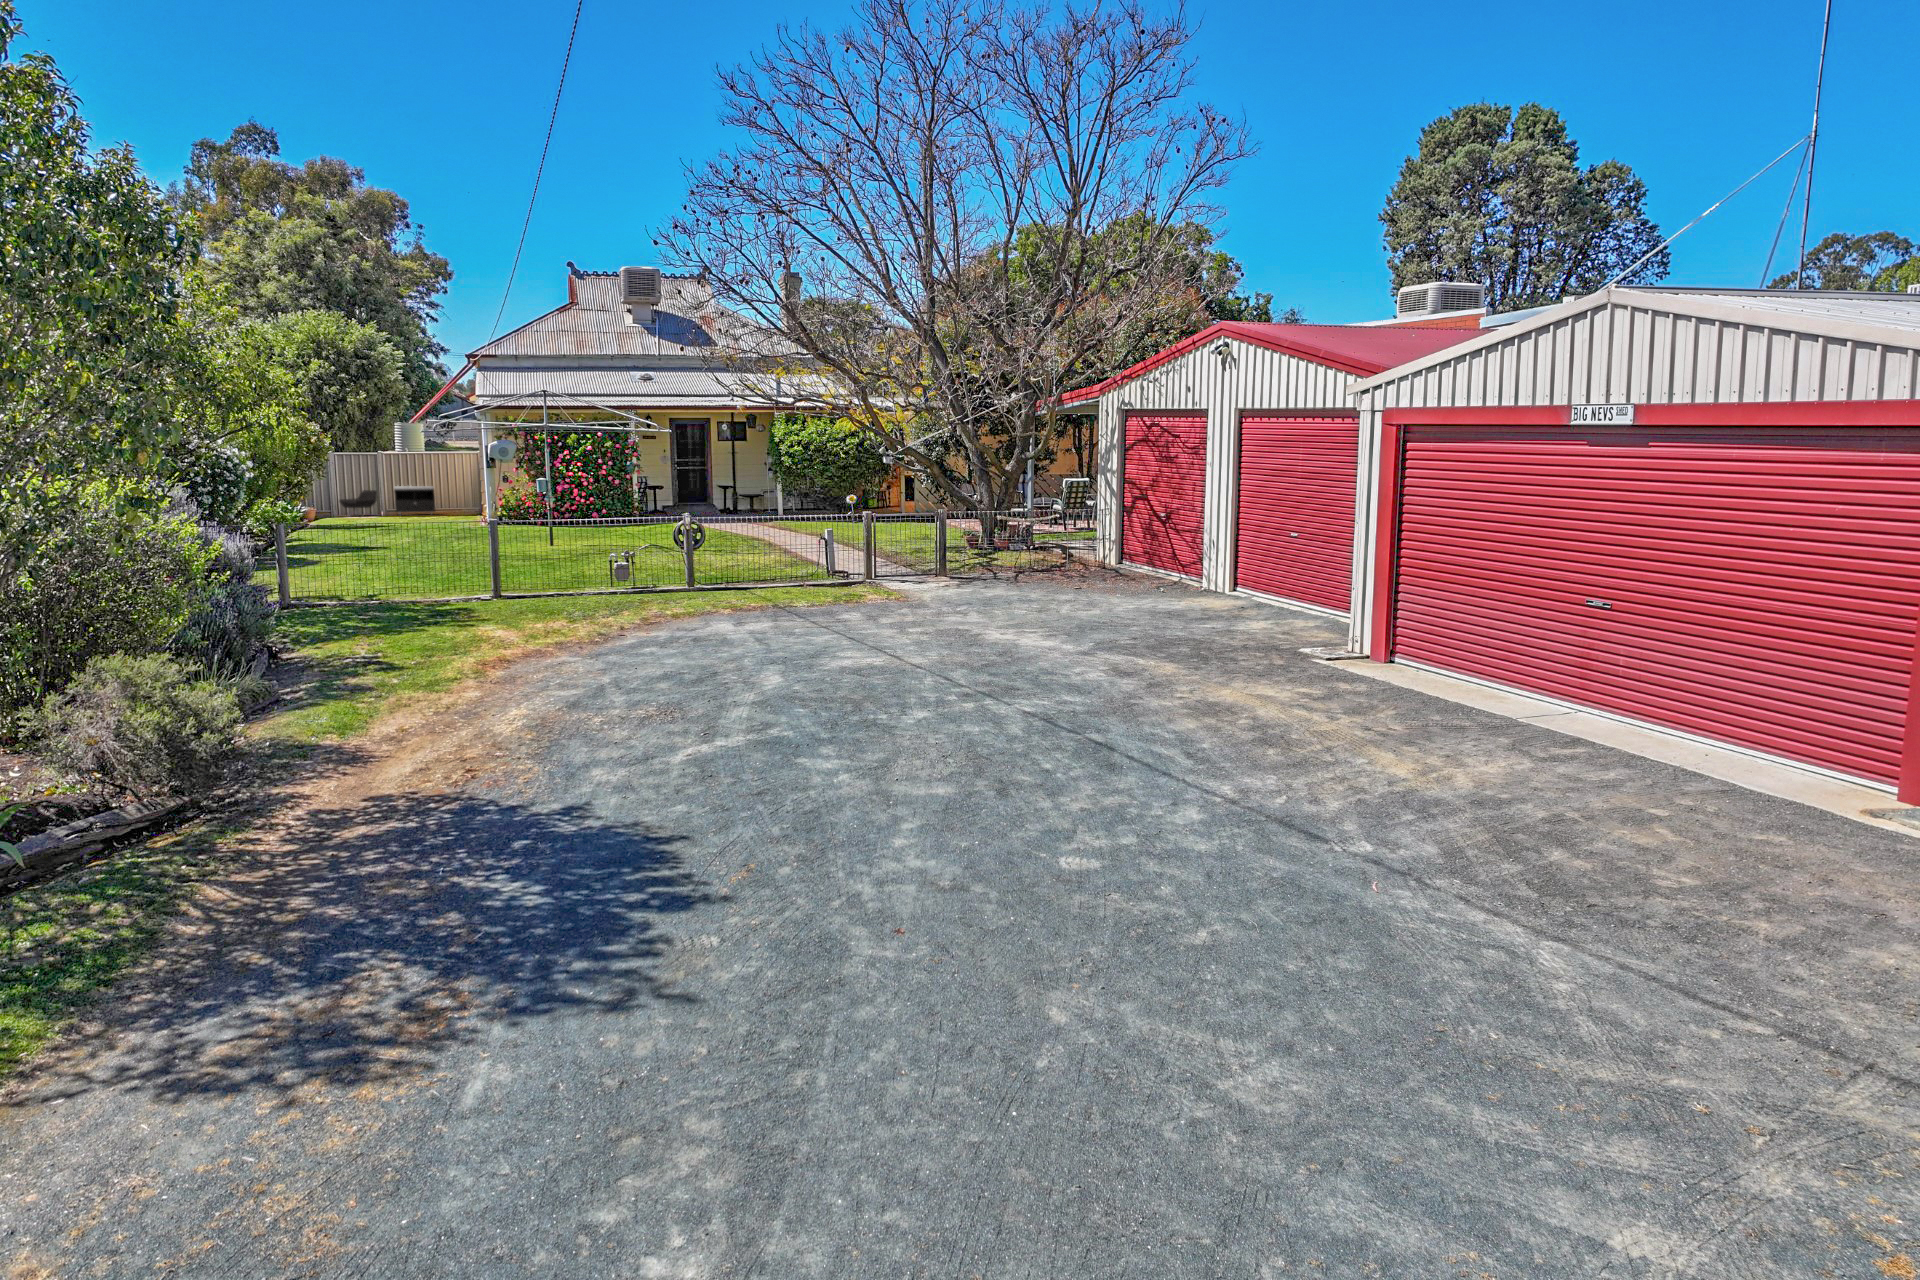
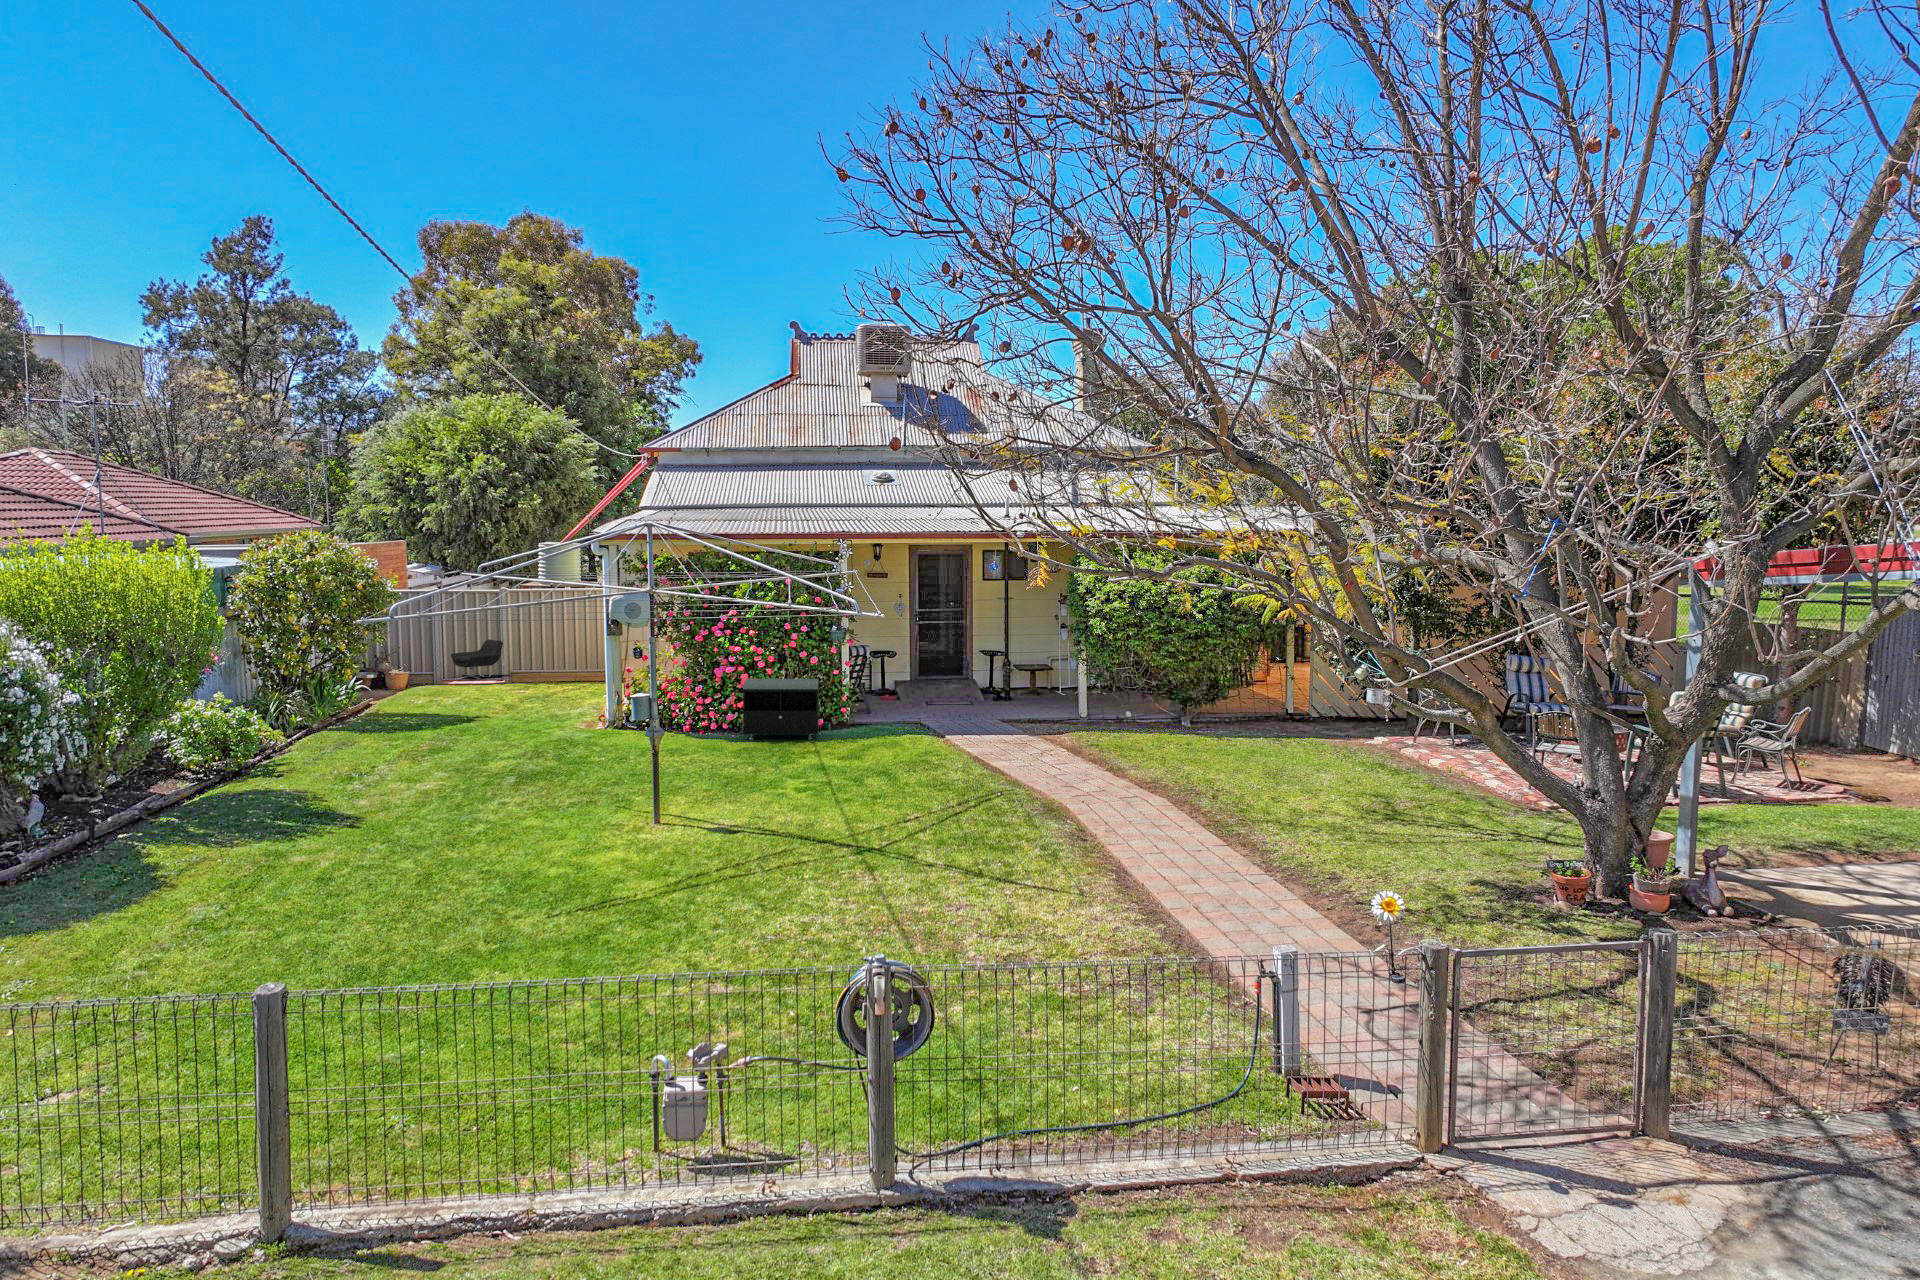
storage bench: present [394,486,435,514] -> present [743,679,819,739]

